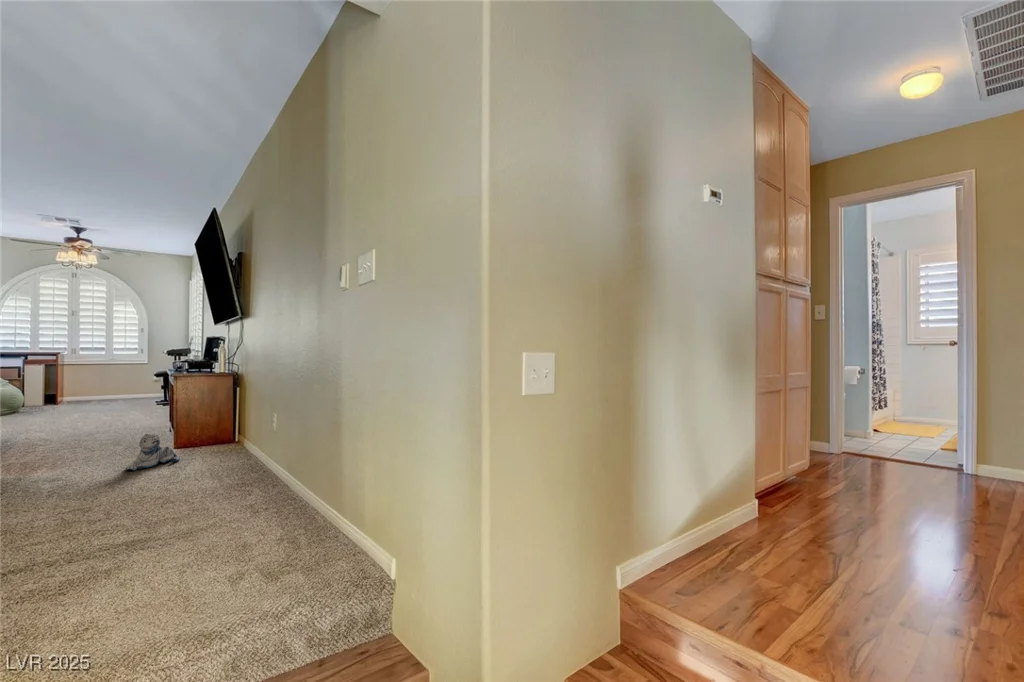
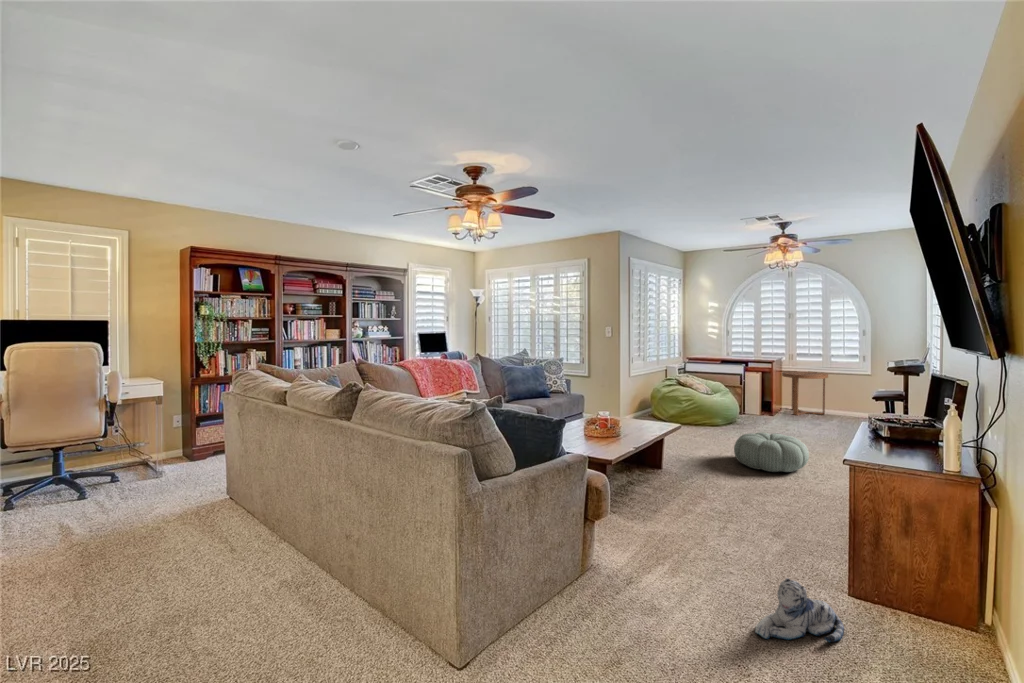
side table: none [65,364,113,401] -> present [782,371,828,415]
pouf: none [40,398,117,426] -> present [734,433,809,472]

